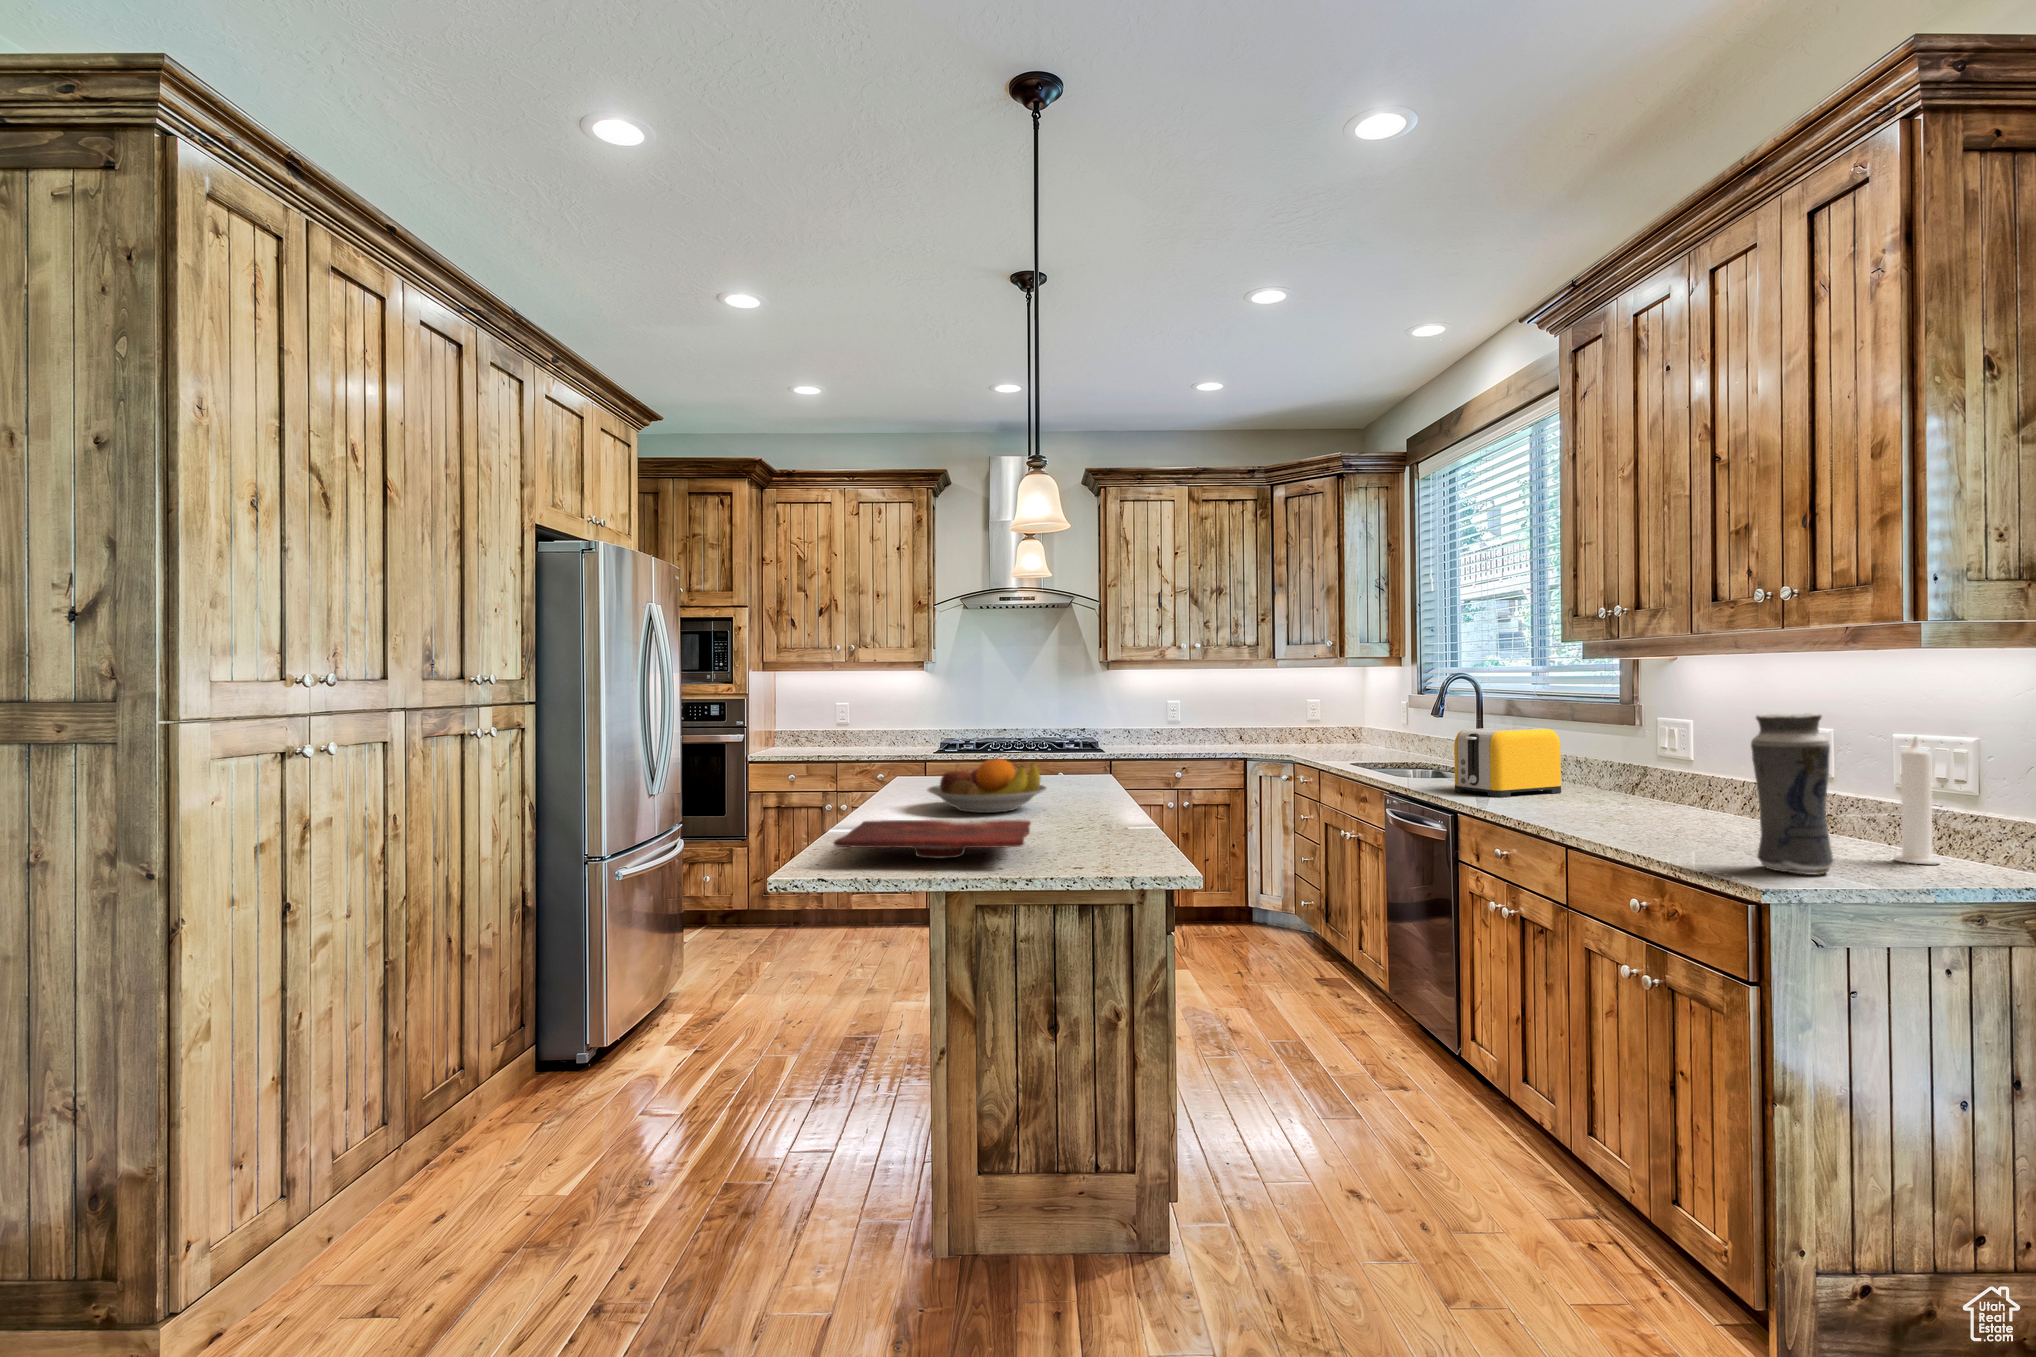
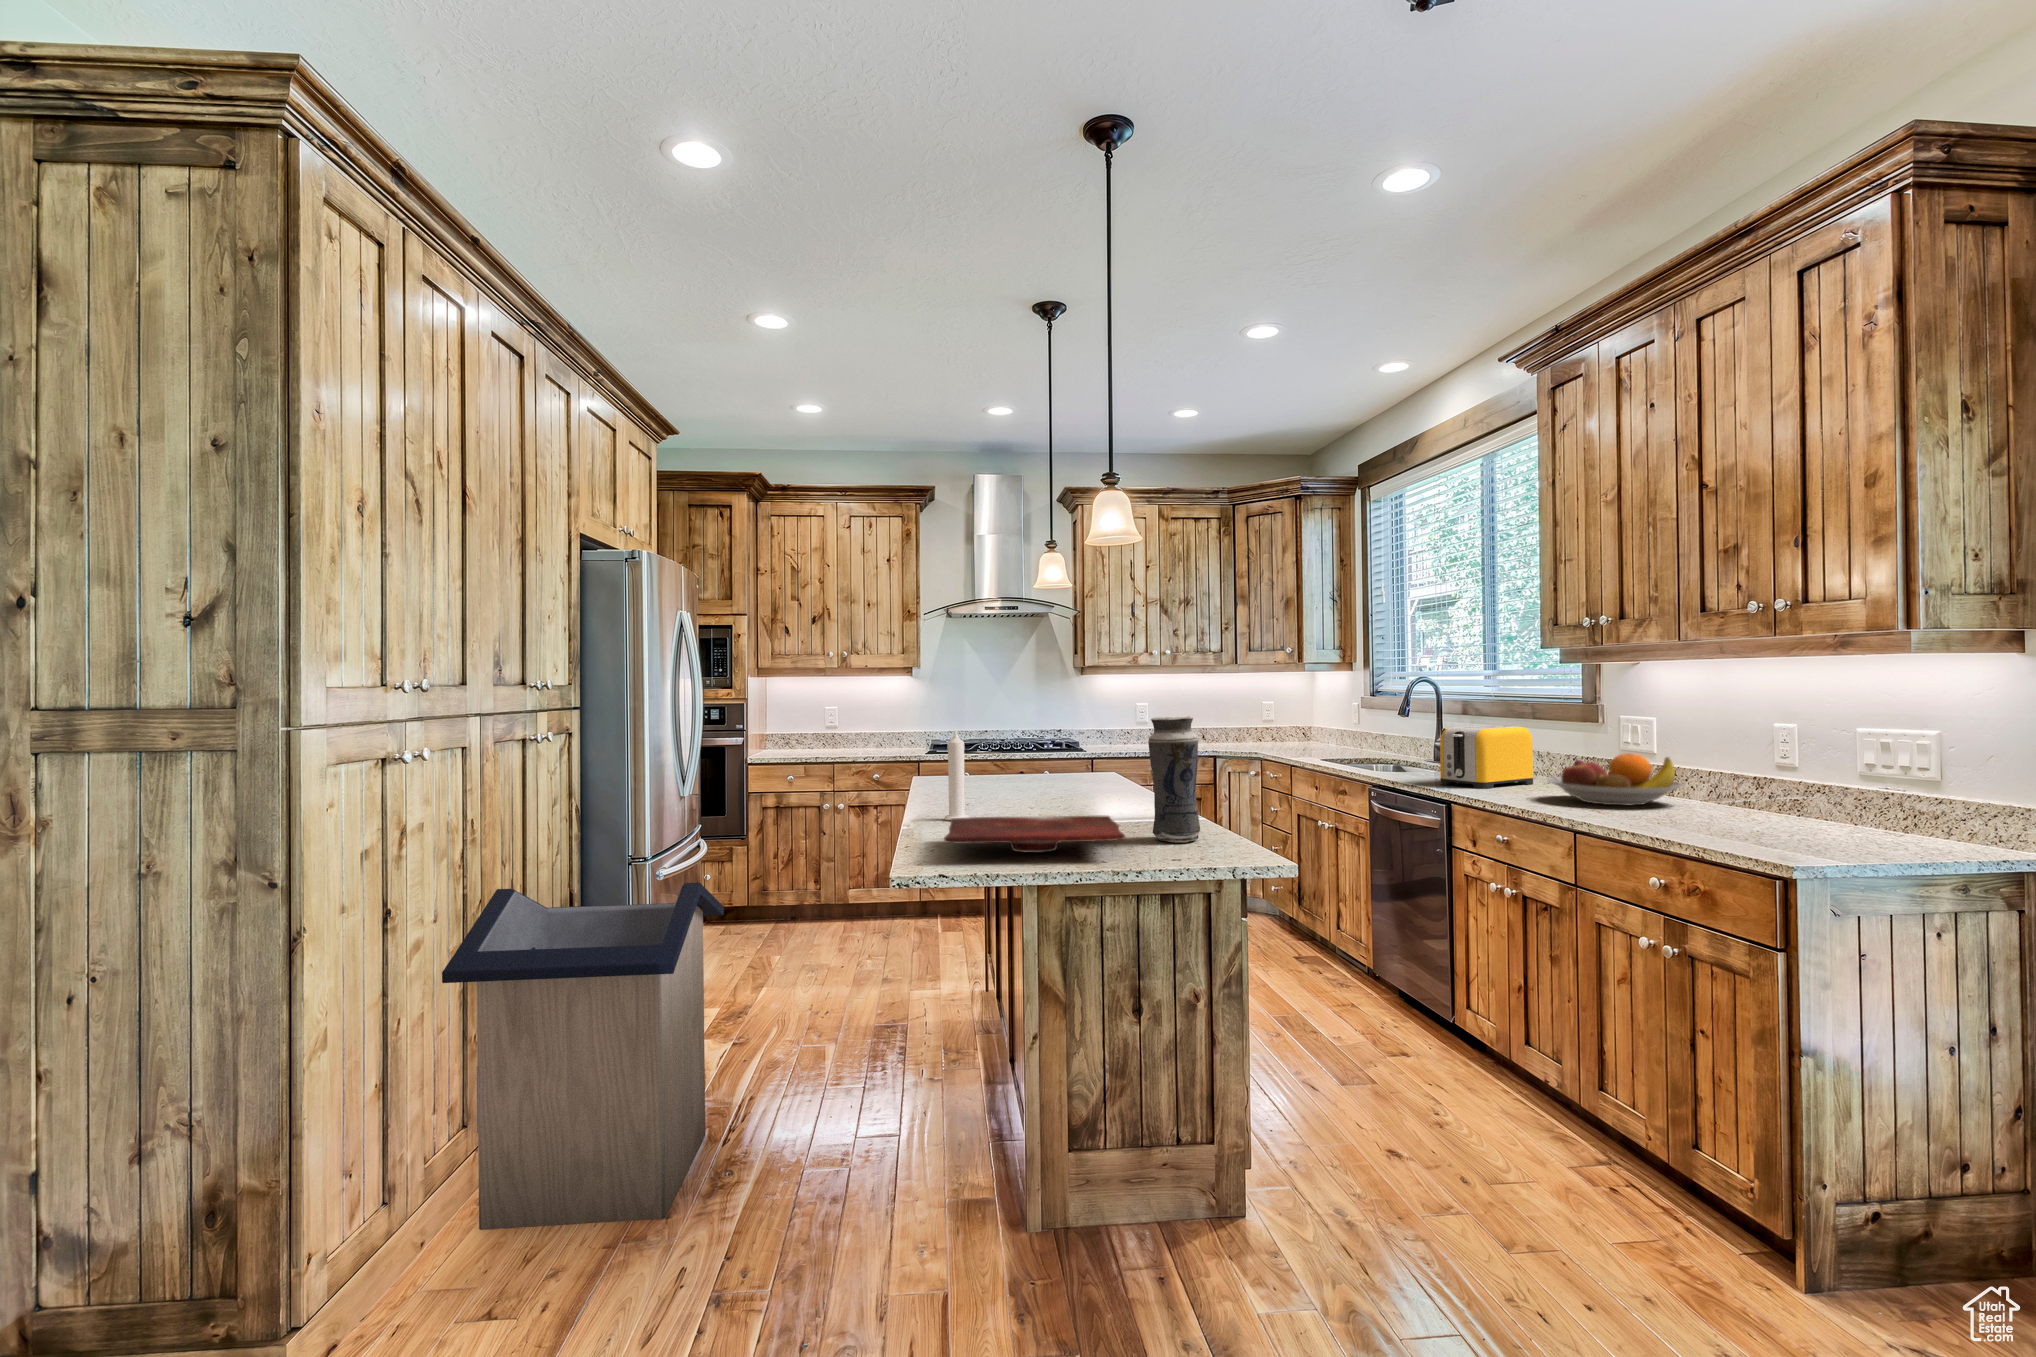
vase: present [1751,713,1833,875] -> present [1148,716,1200,843]
candle: present [1894,736,1941,864] -> present [944,730,969,820]
fruit bowl: present [928,758,1047,813] -> present [1548,753,1682,805]
trash can: none [347,883,658,1228] -> present [442,883,724,1230]

